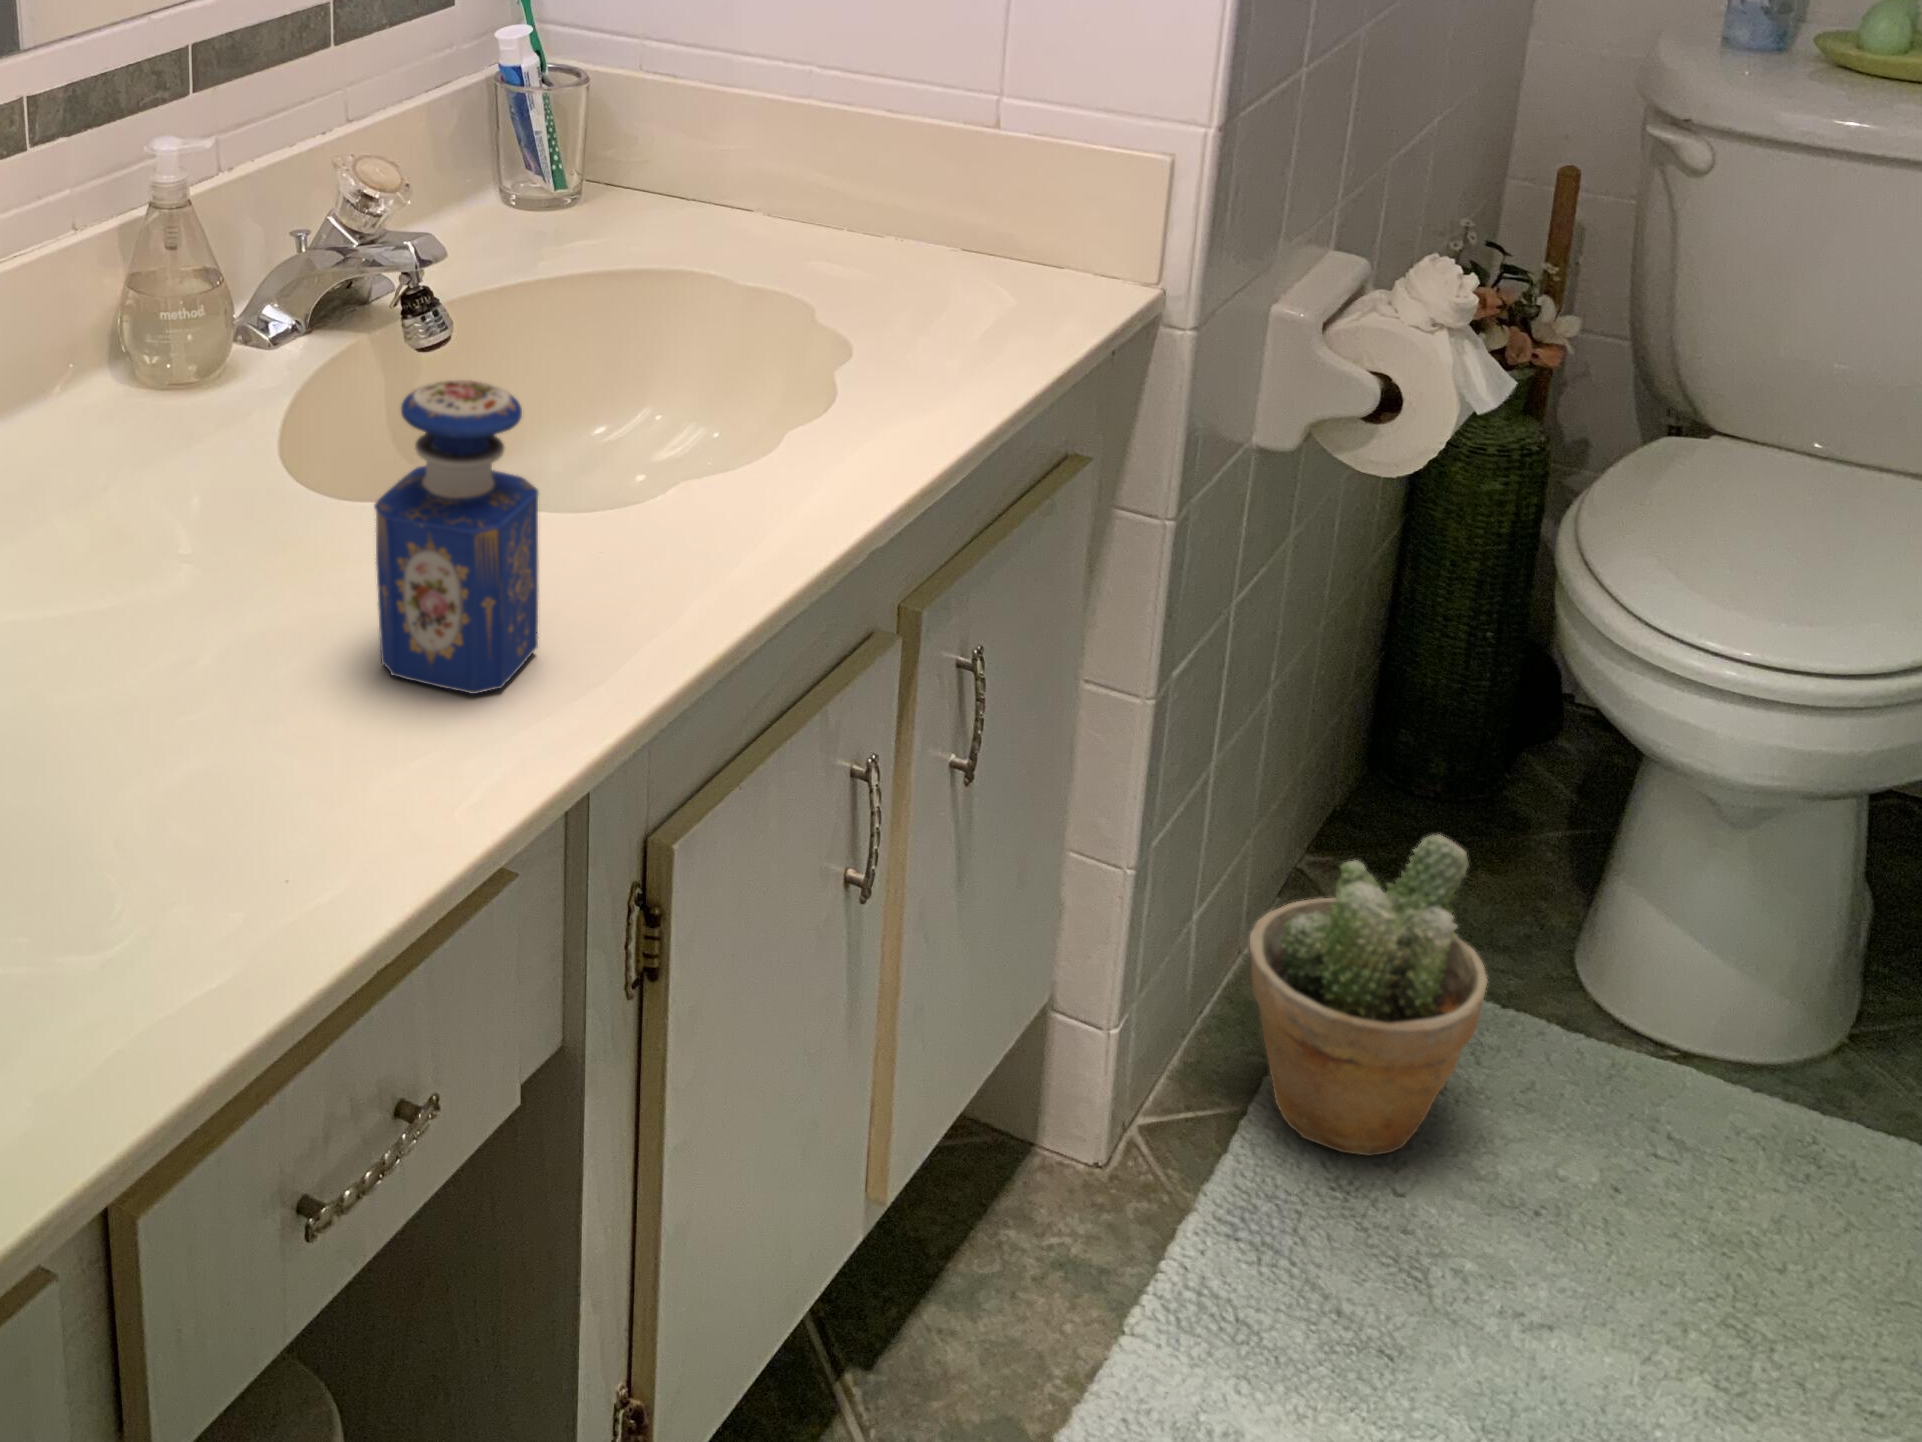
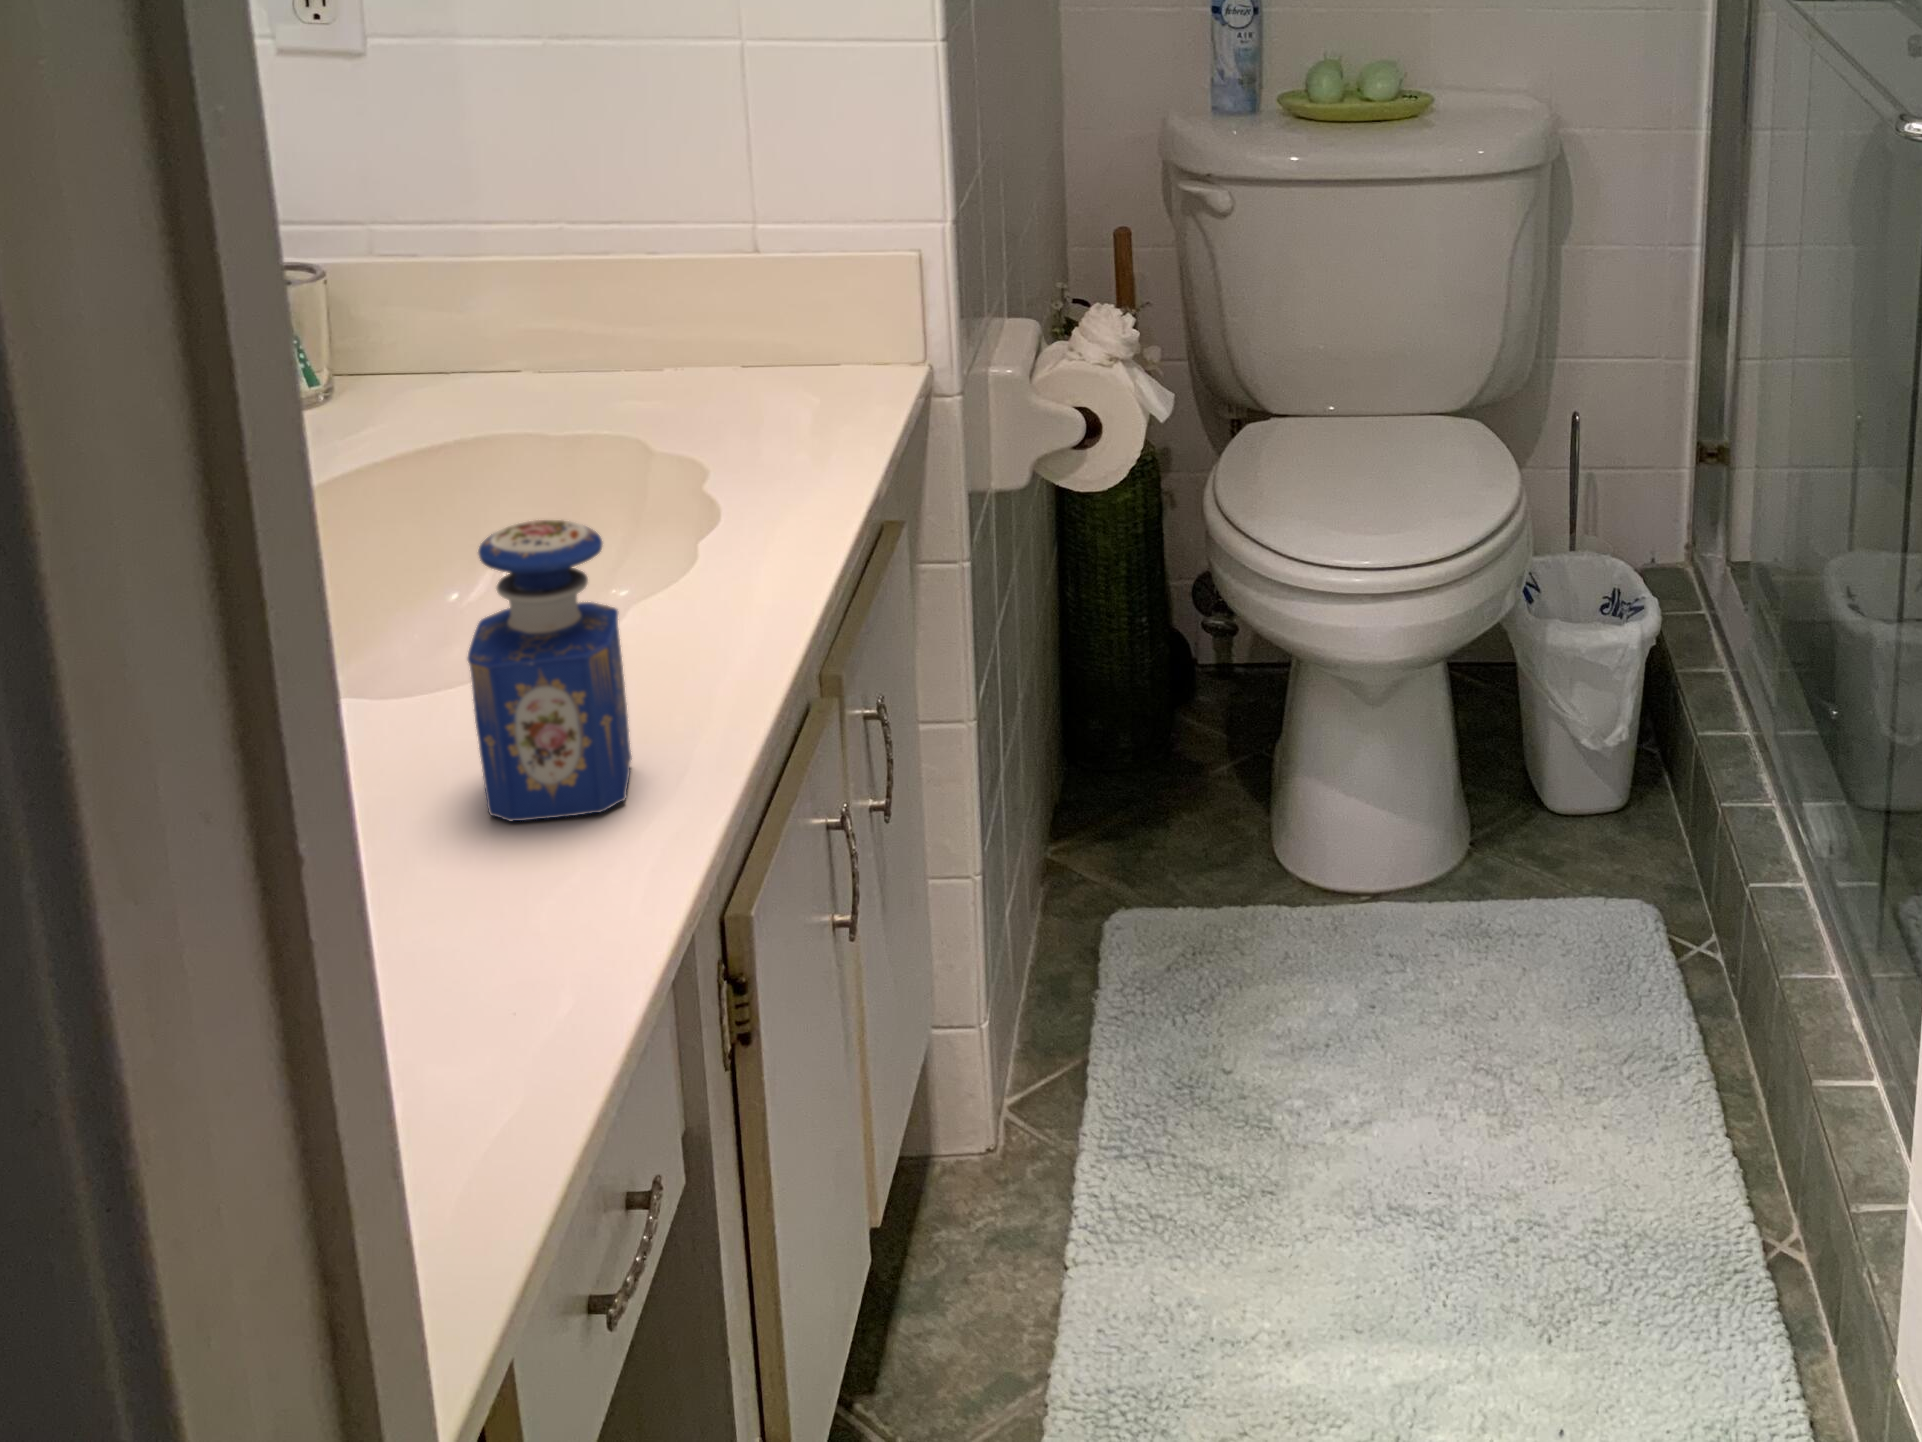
potted plant: present [1250,835,1488,1156] -> none [1061,774,1251,1062]

